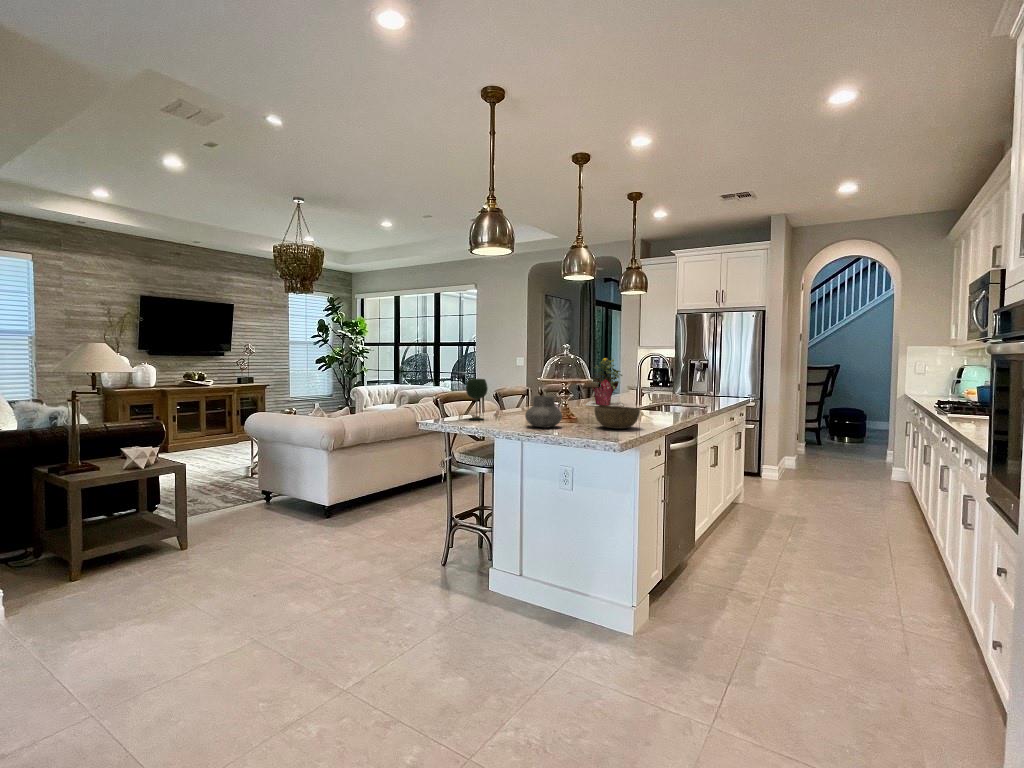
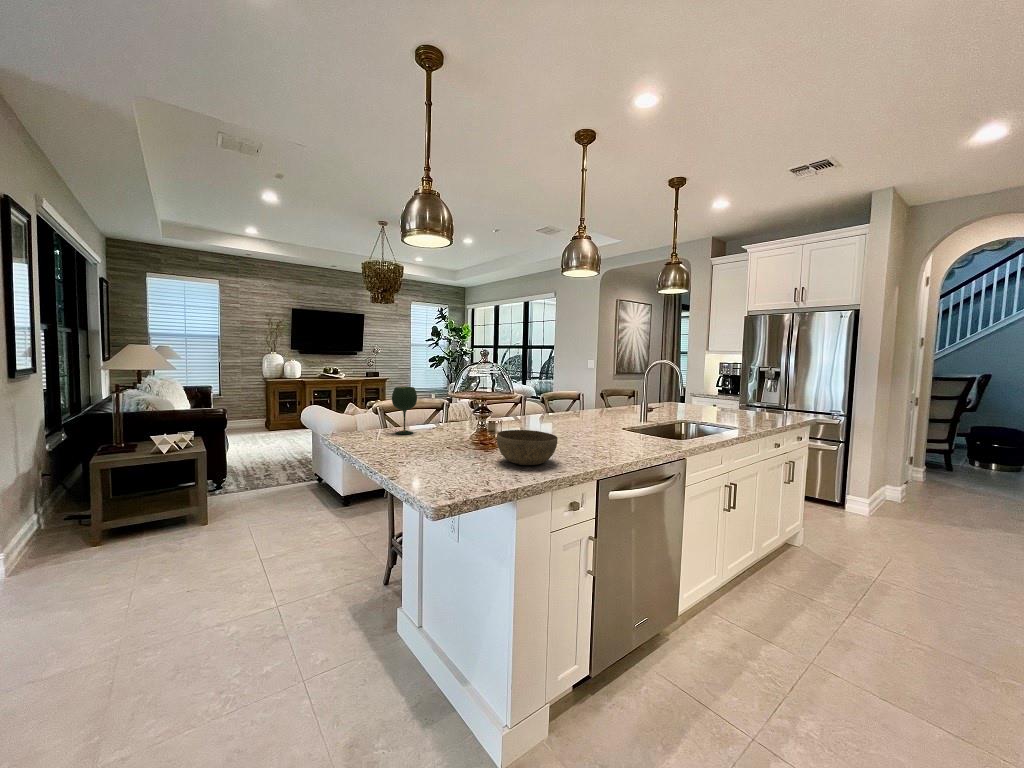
potted plant: present [586,358,624,407] -> none [580,363,633,423]
vase: present [525,396,562,427] -> none [418,413,465,454]

